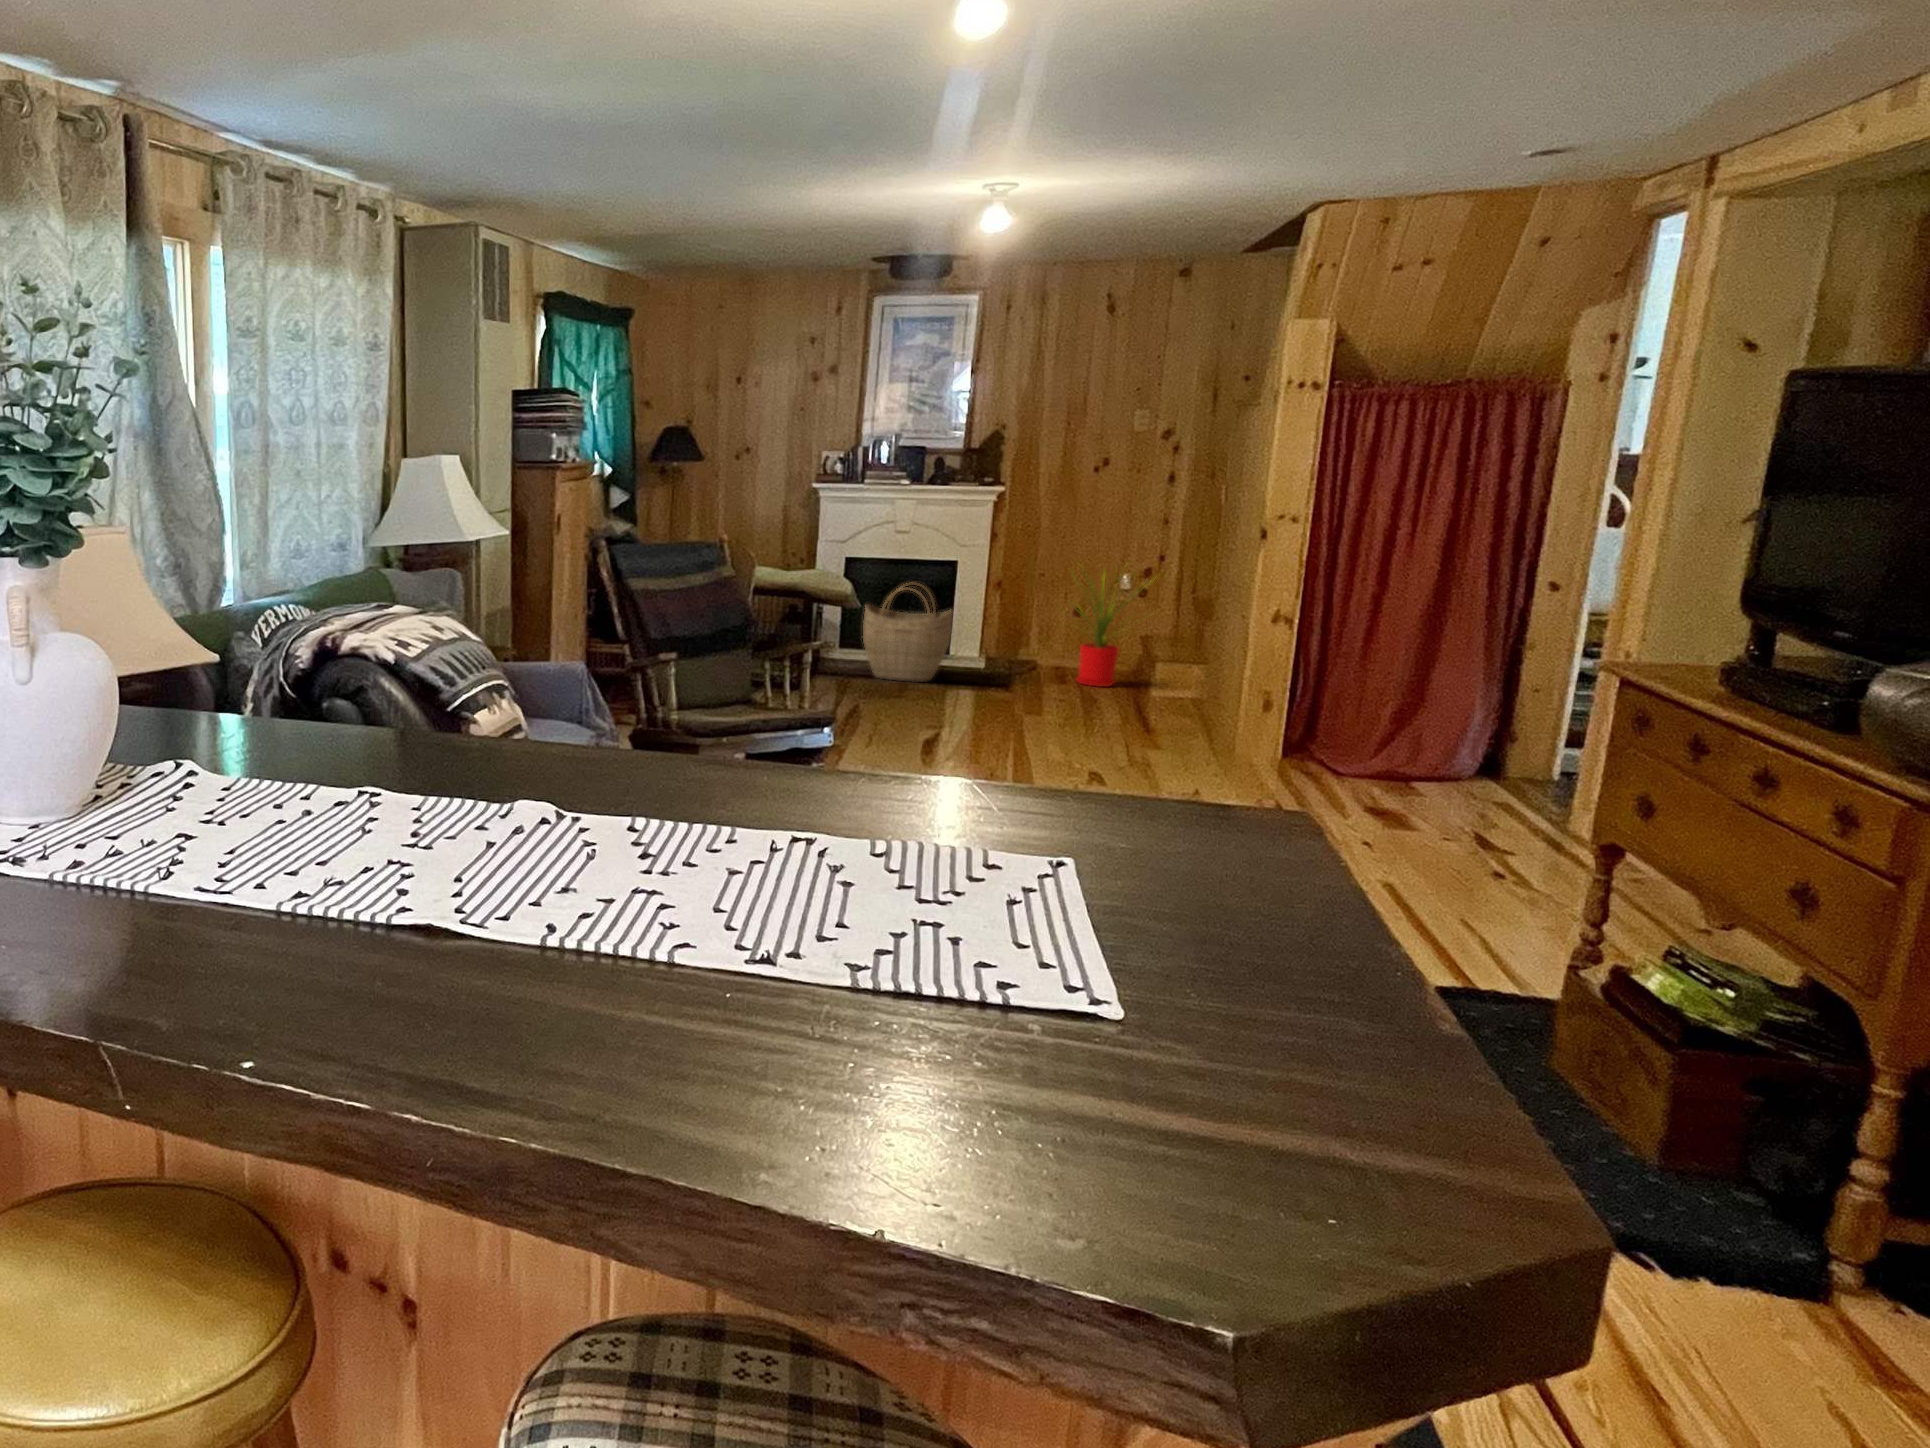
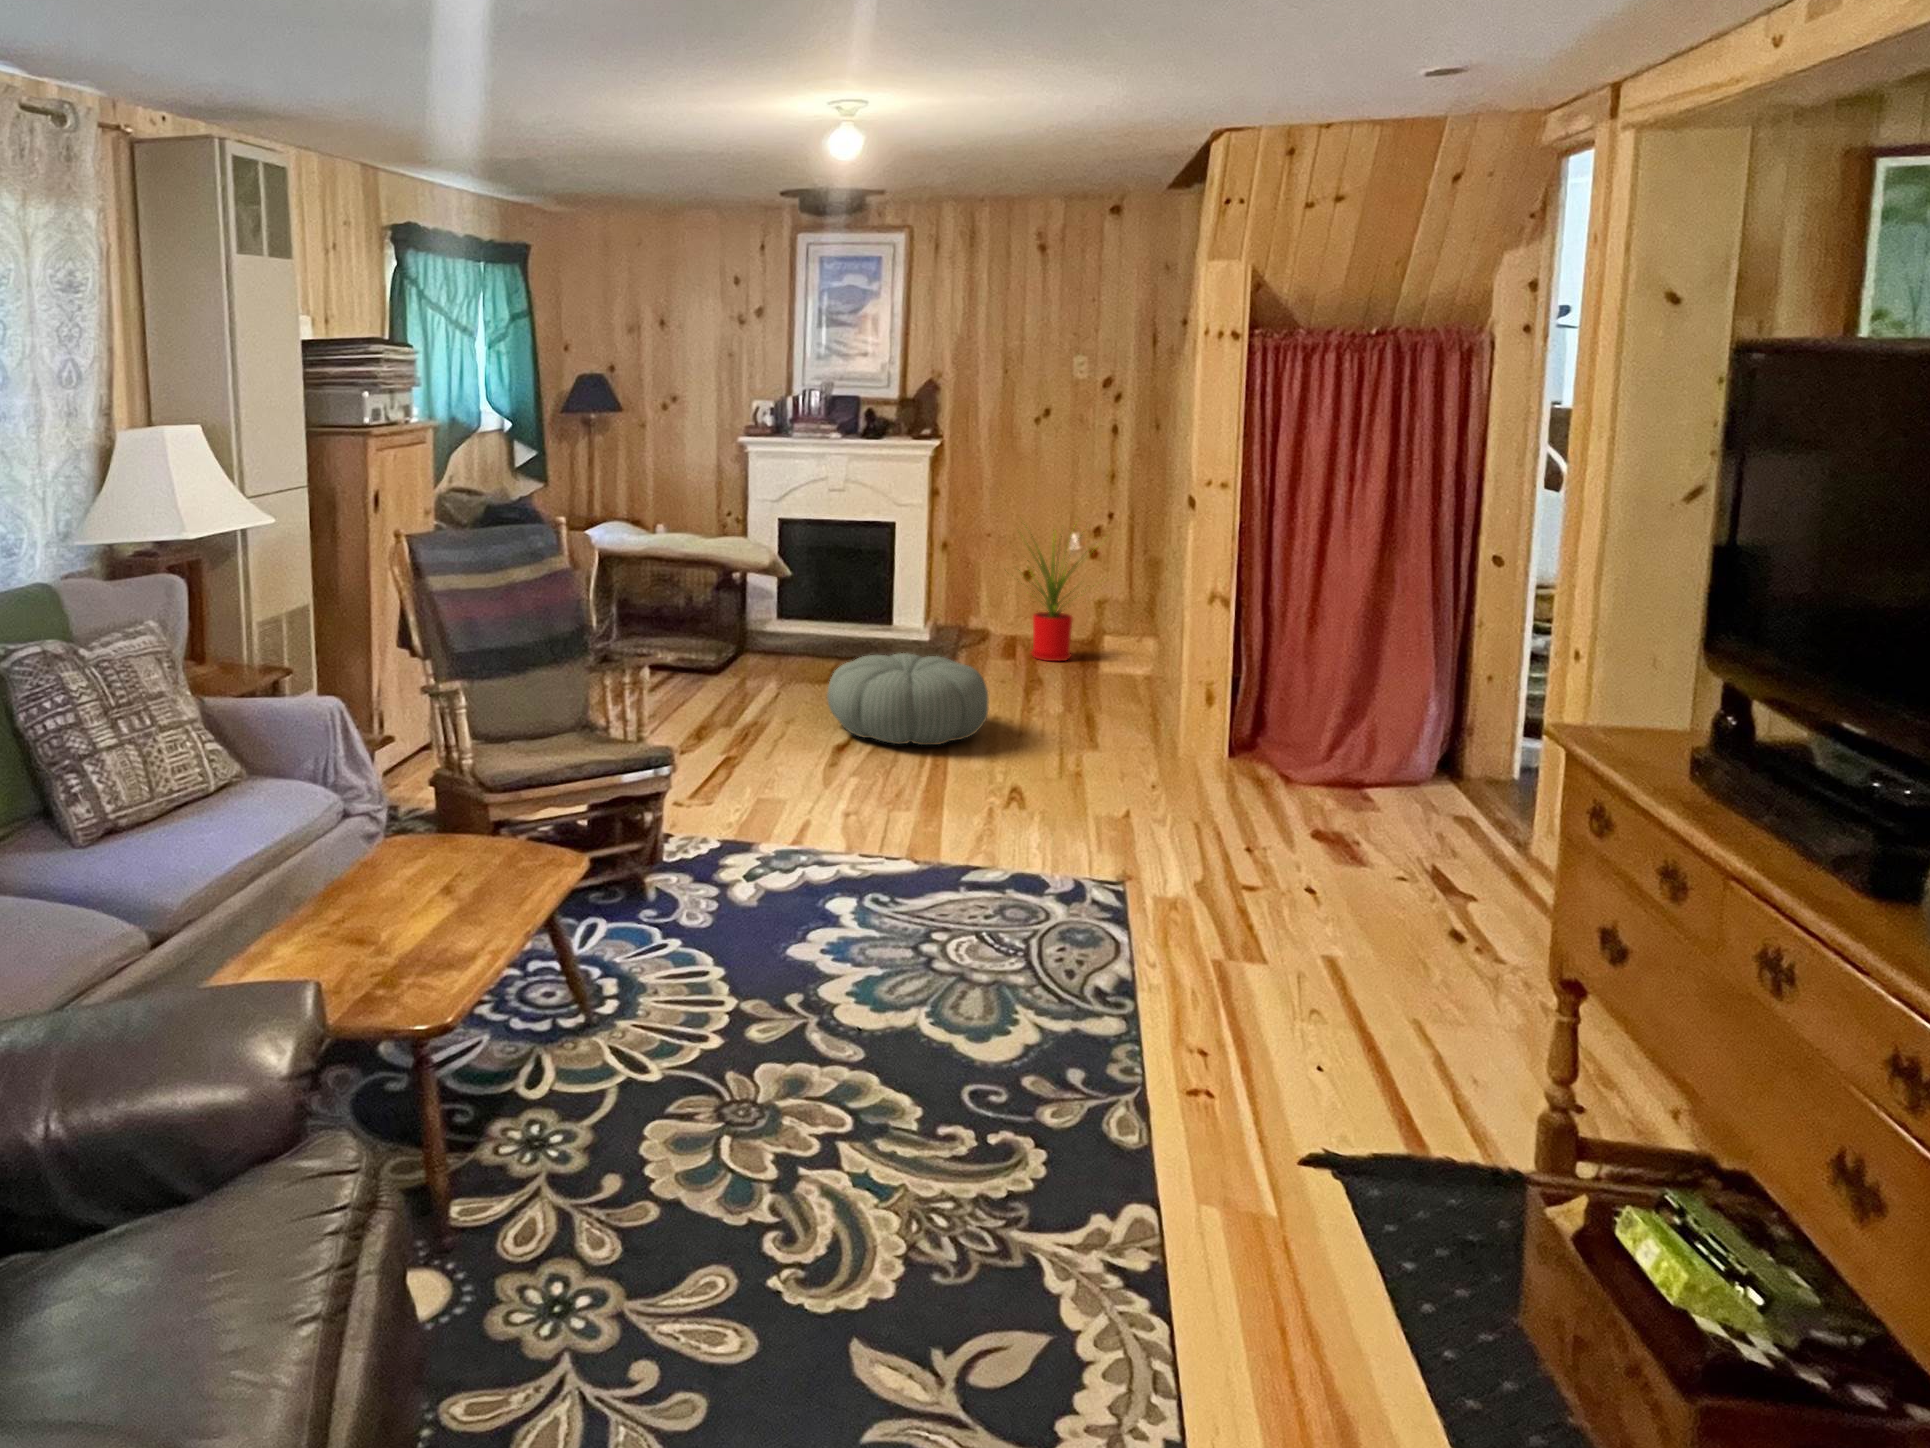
woven basket: present [863,584,953,682] -> none [796,548,893,662]
pouf: none [910,666,1057,740] -> present [827,653,989,745]

